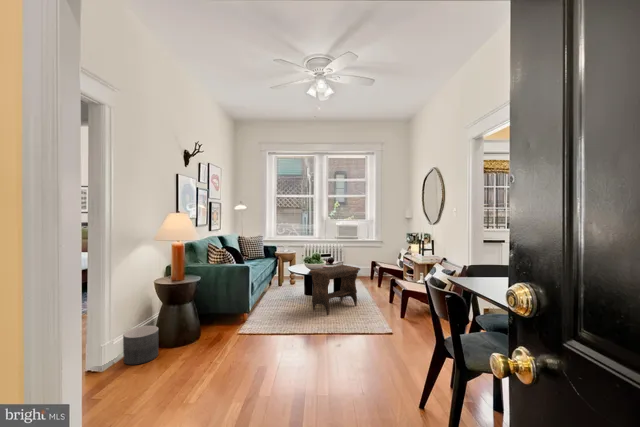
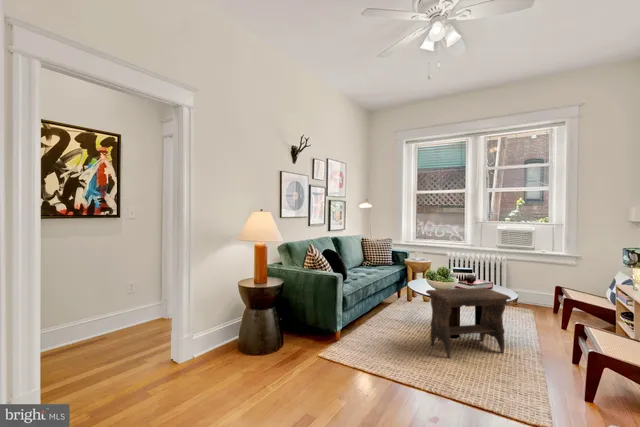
planter: present [123,326,158,365] -> none [201,326,233,365]

